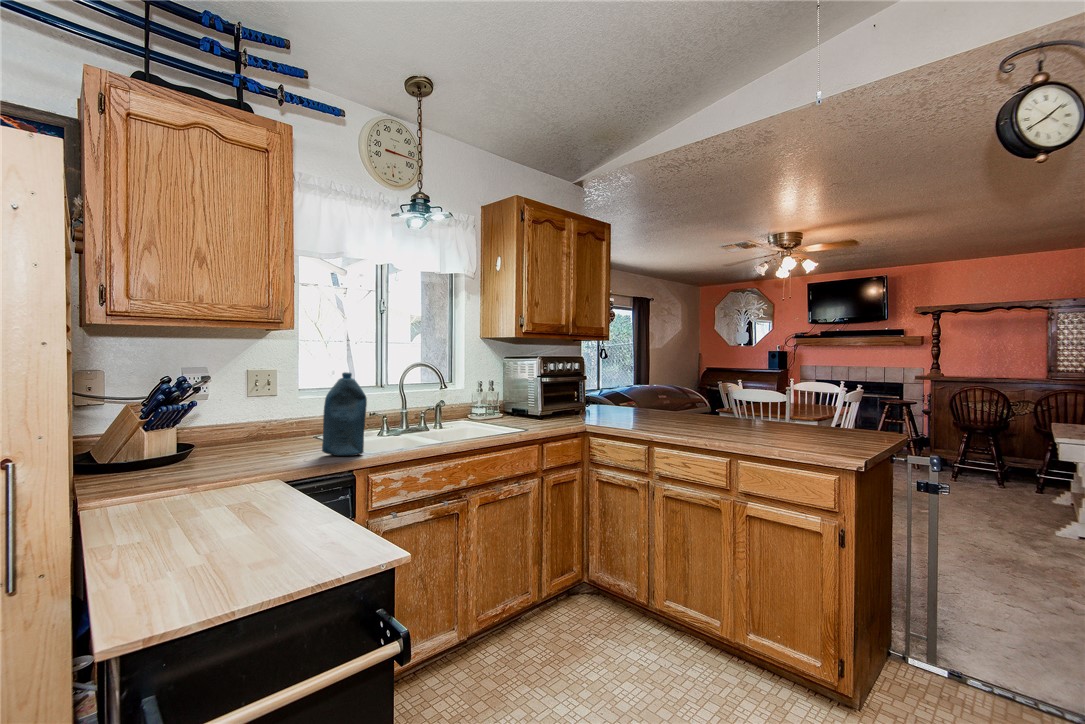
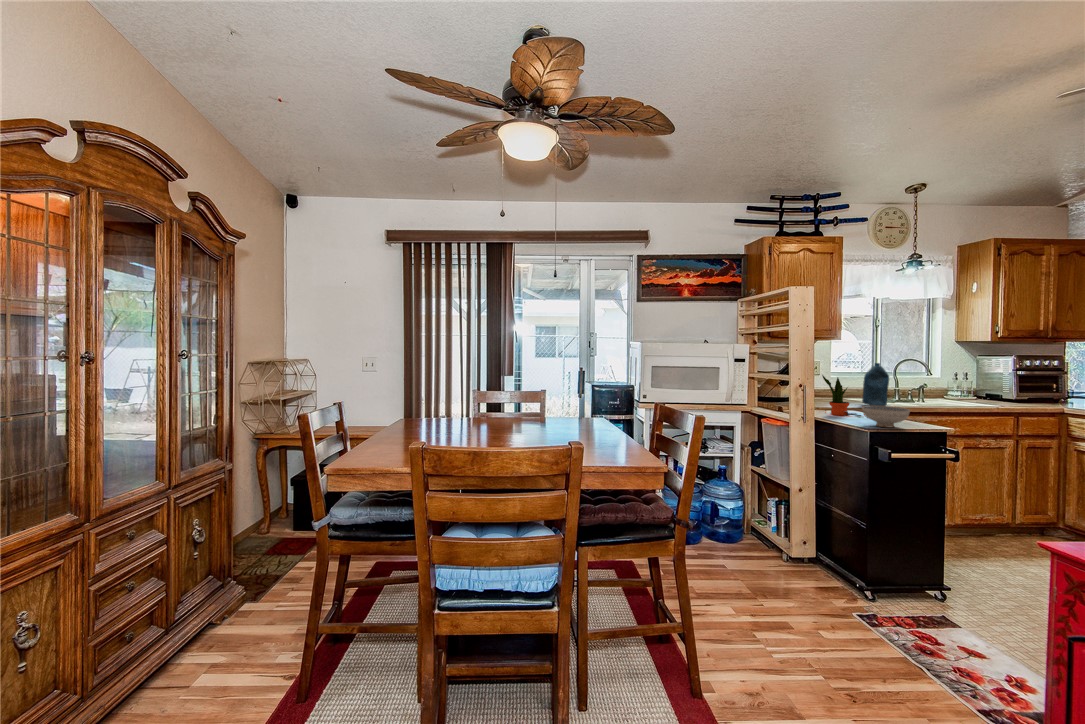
potted plant: none [183,406,254,509] -> present [822,375,849,416]
ceramic bowl: none [217,487,337,559] -> present [862,405,910,427]

